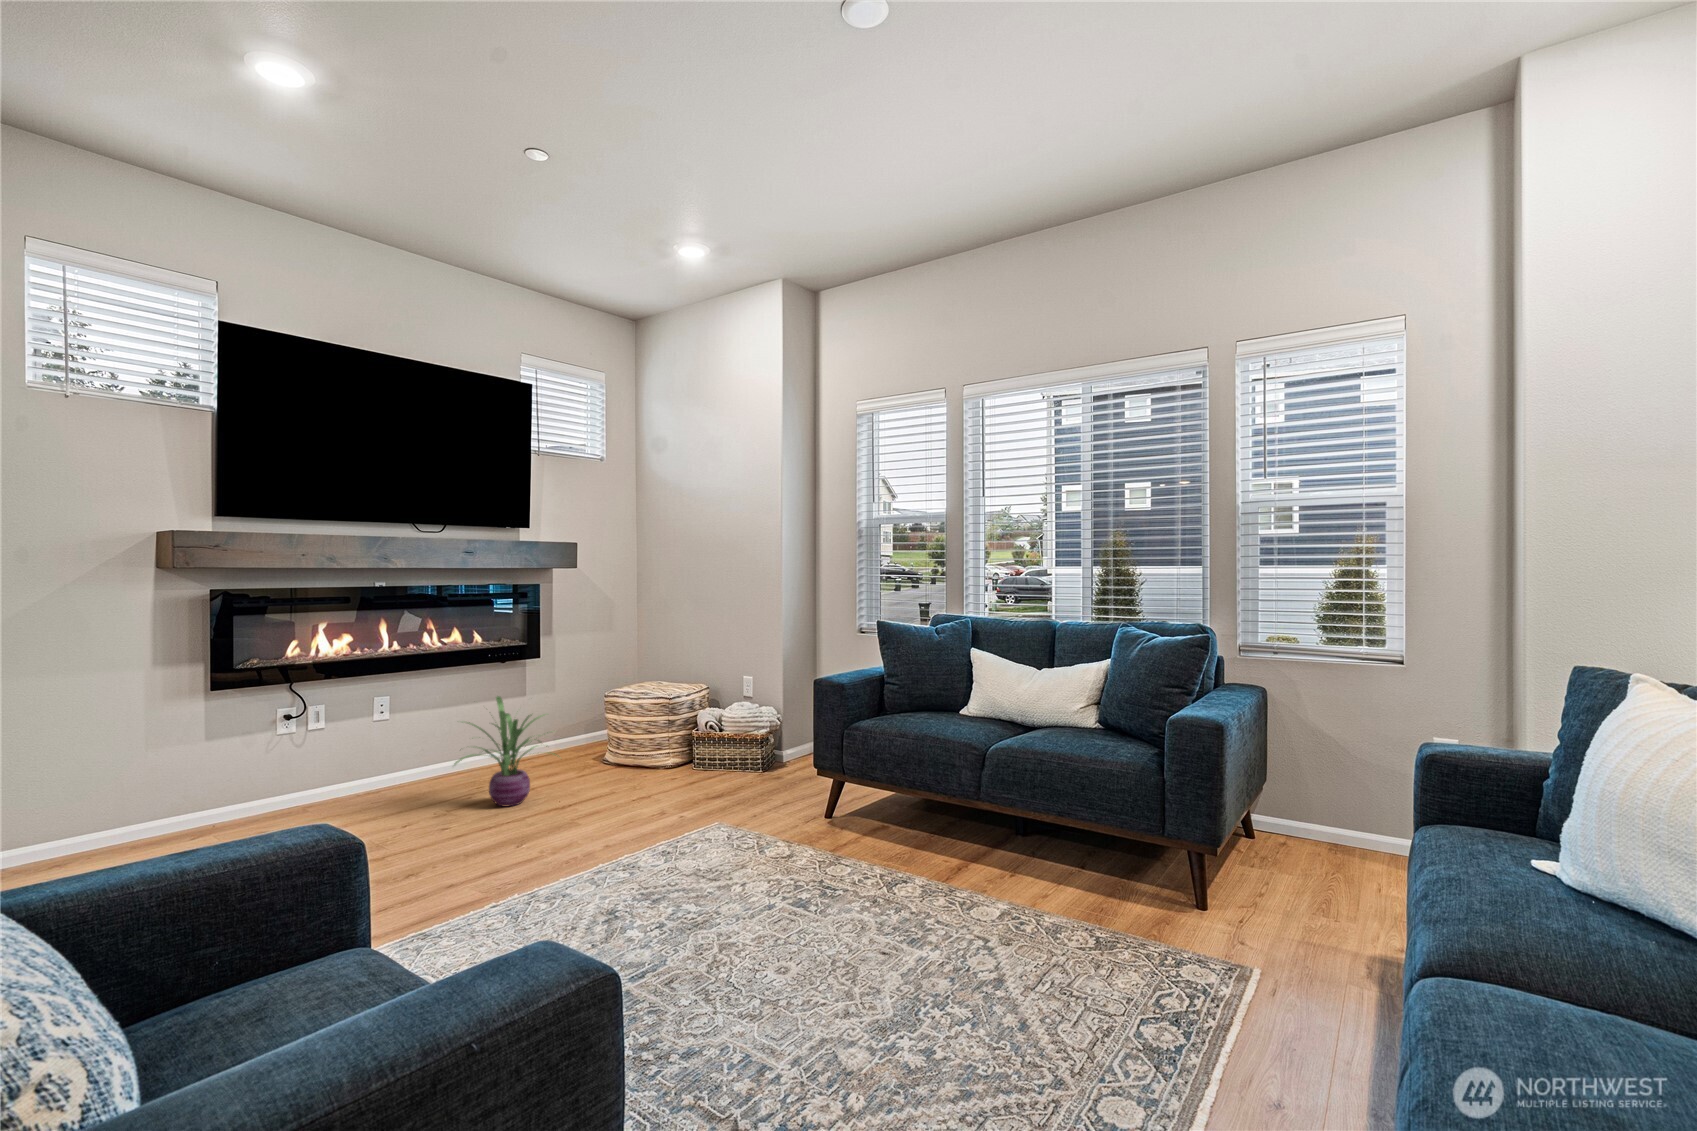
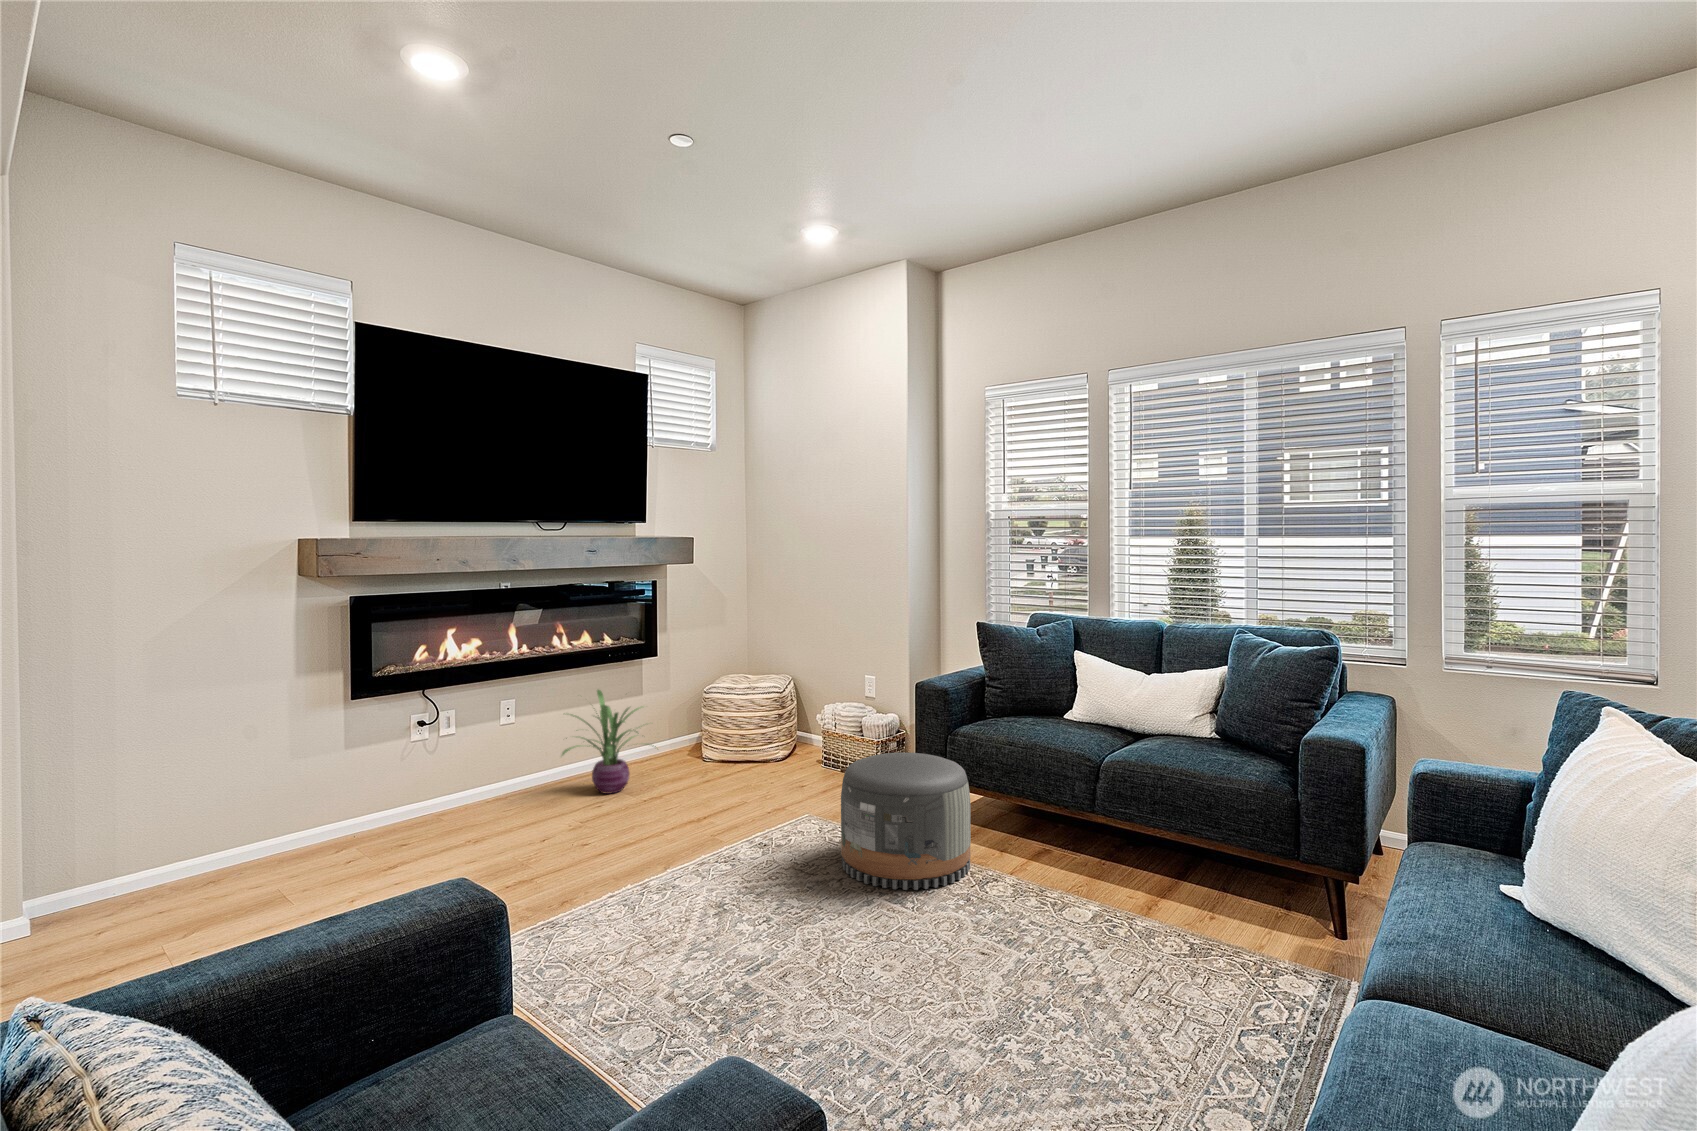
pouf: none [746,753,881,893] -> present [841,753,971,890]

